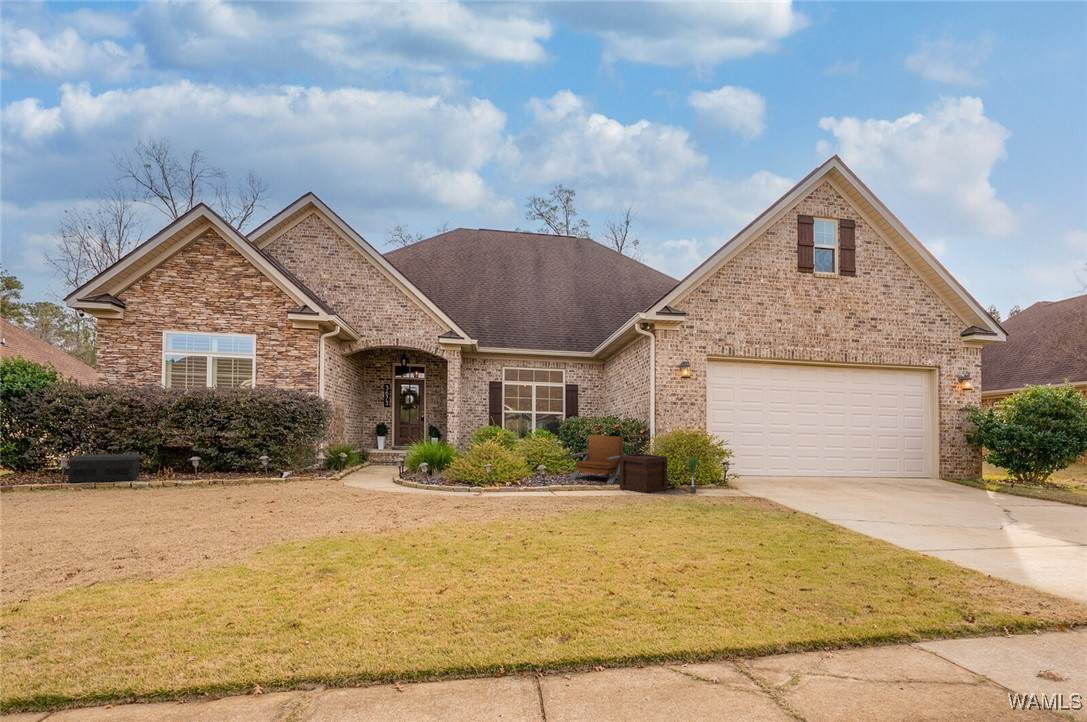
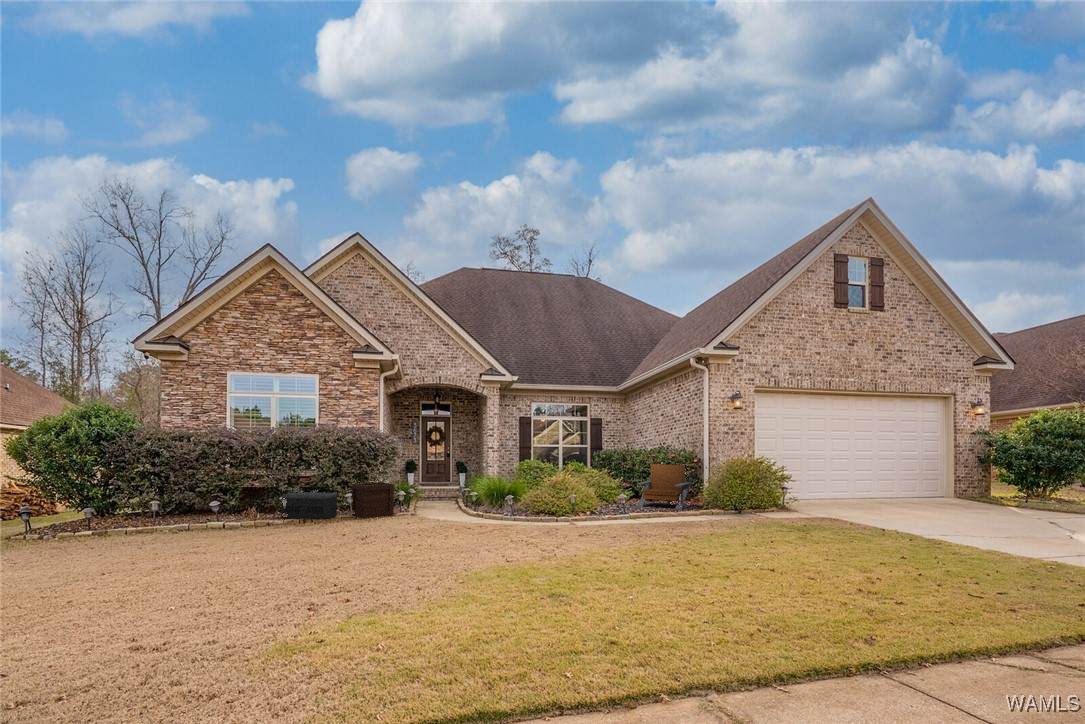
wooden crate: present [619,453,667,493] -> present [351,482,394,518]
storage bench: present [68,454,140,483] -> present [281,492,337,519]
potted plant: present [687,456,698,493] -> none [748,476,773,514]

